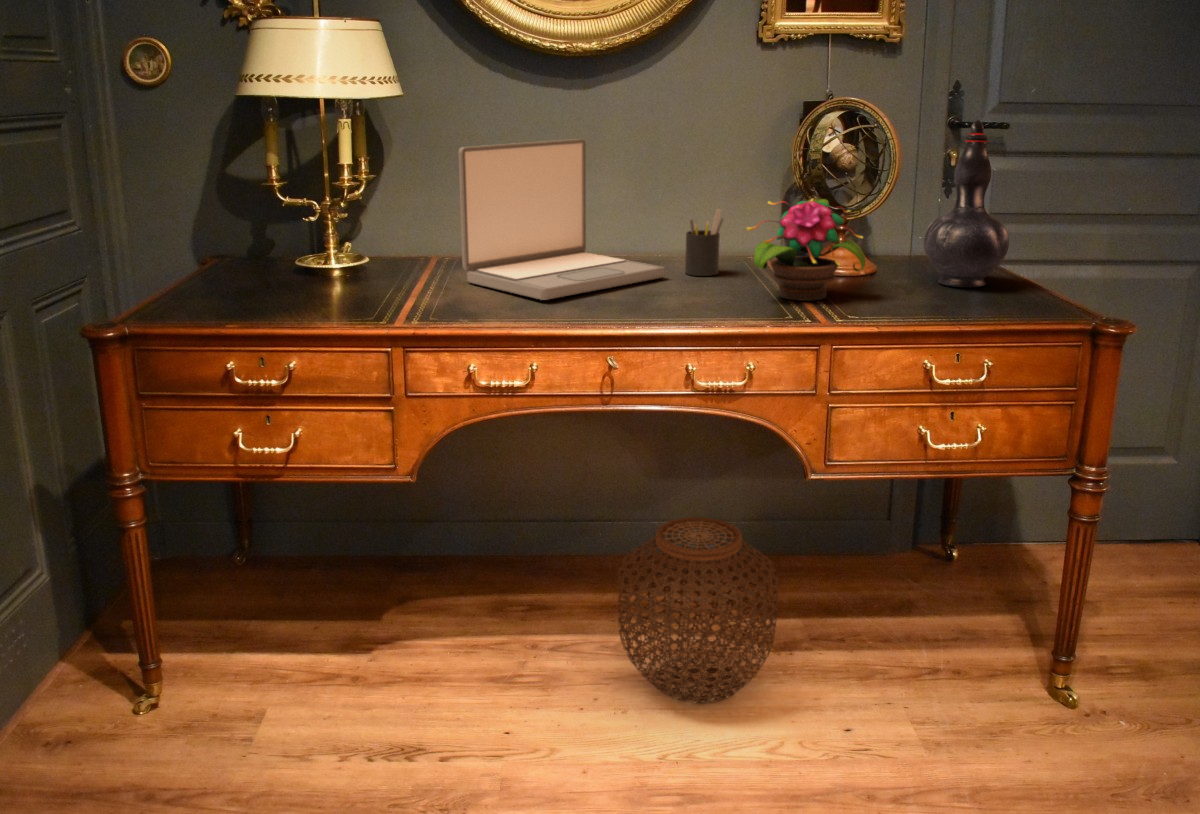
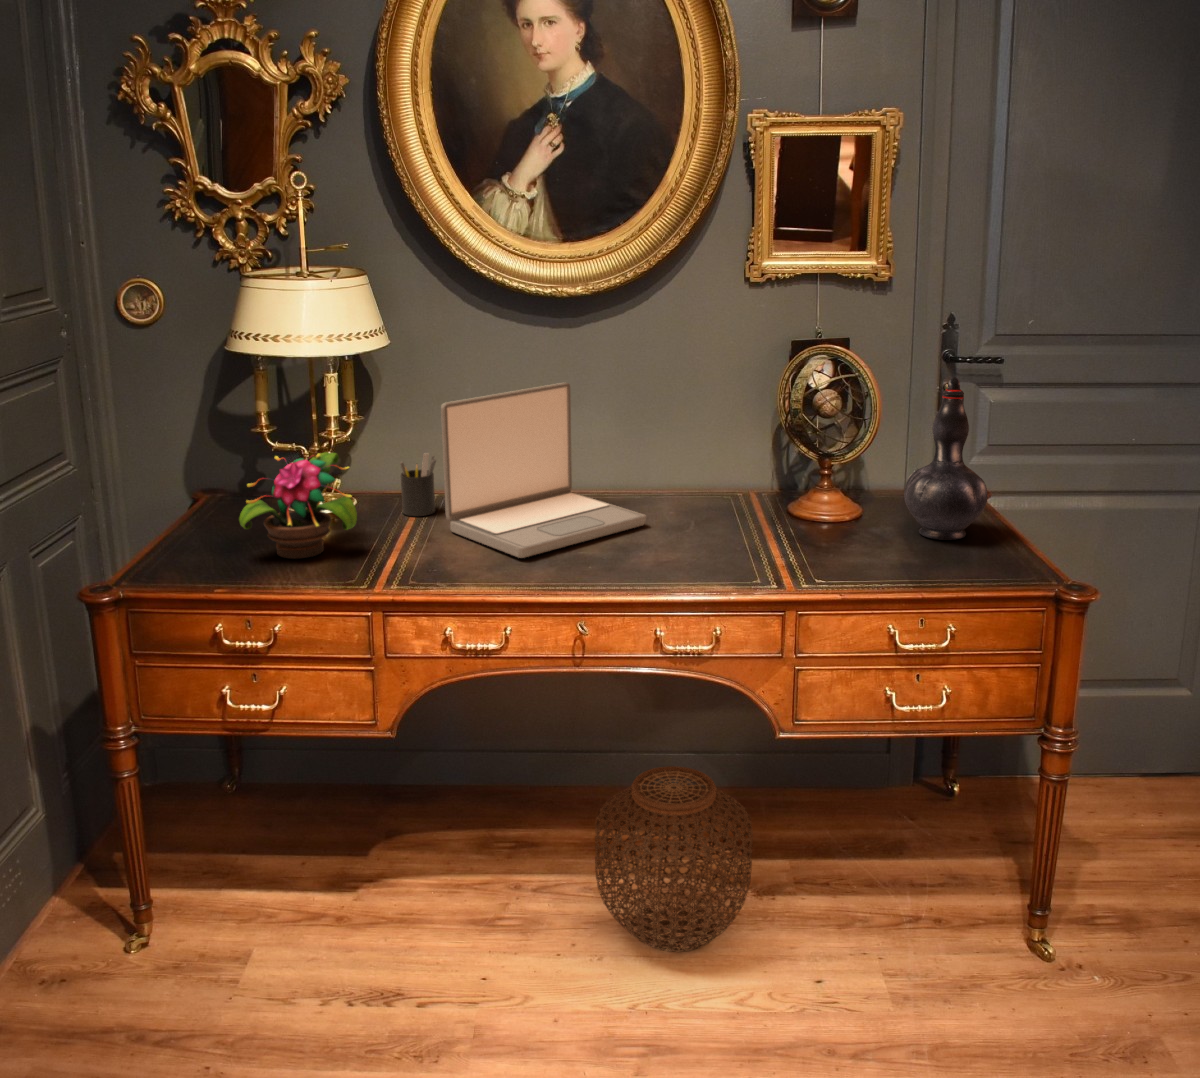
potted flower: present [747,199,866,301] -> present [239,452,357,559]
pen holder: present [685,209,723,276] -> present [400,453,436,516]

